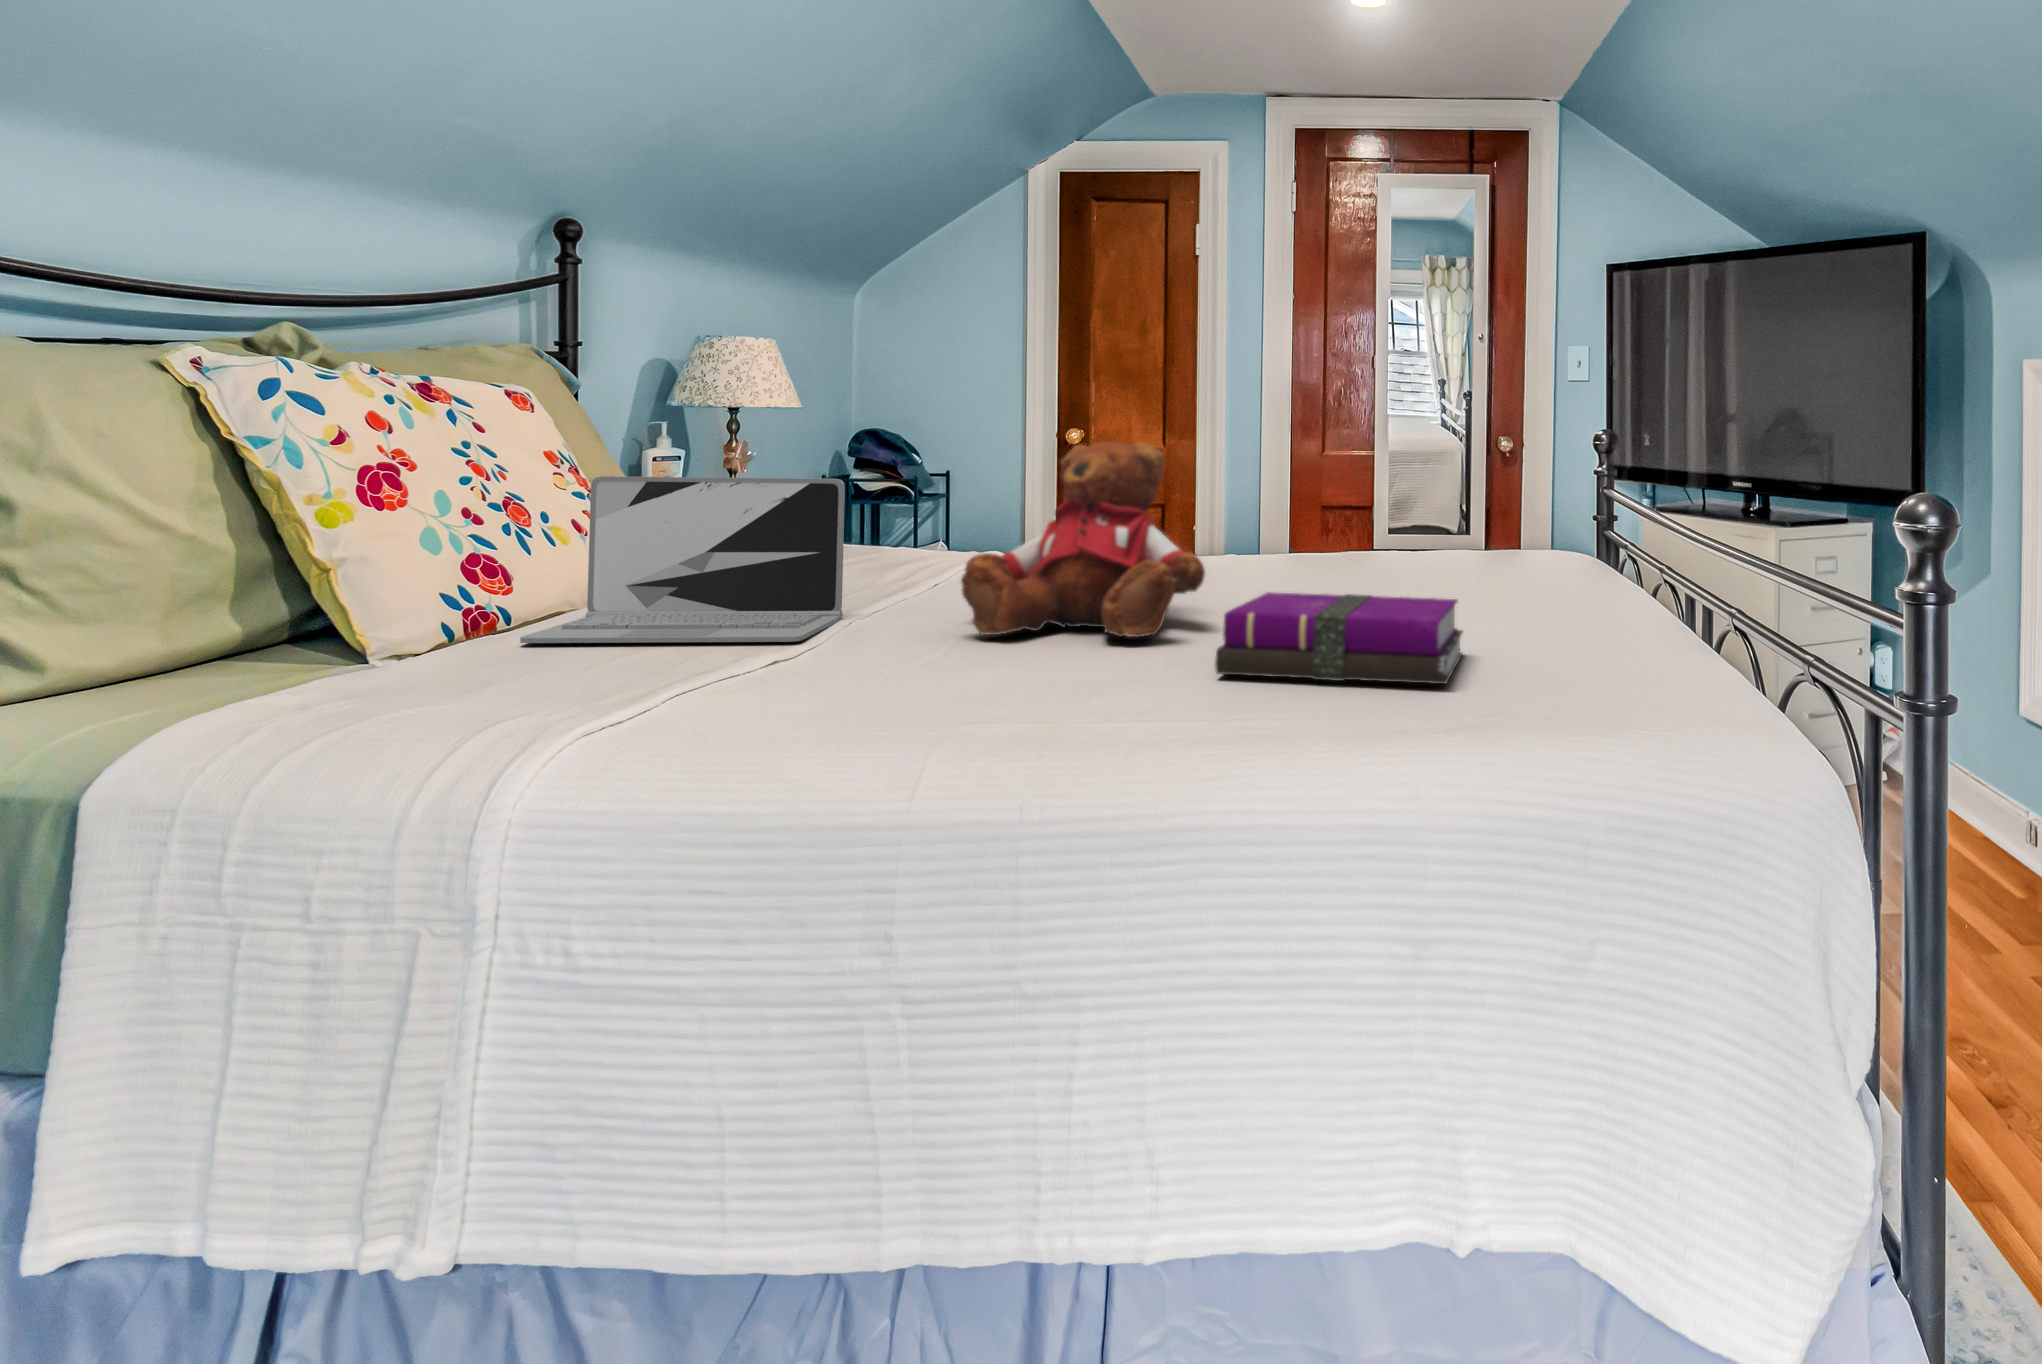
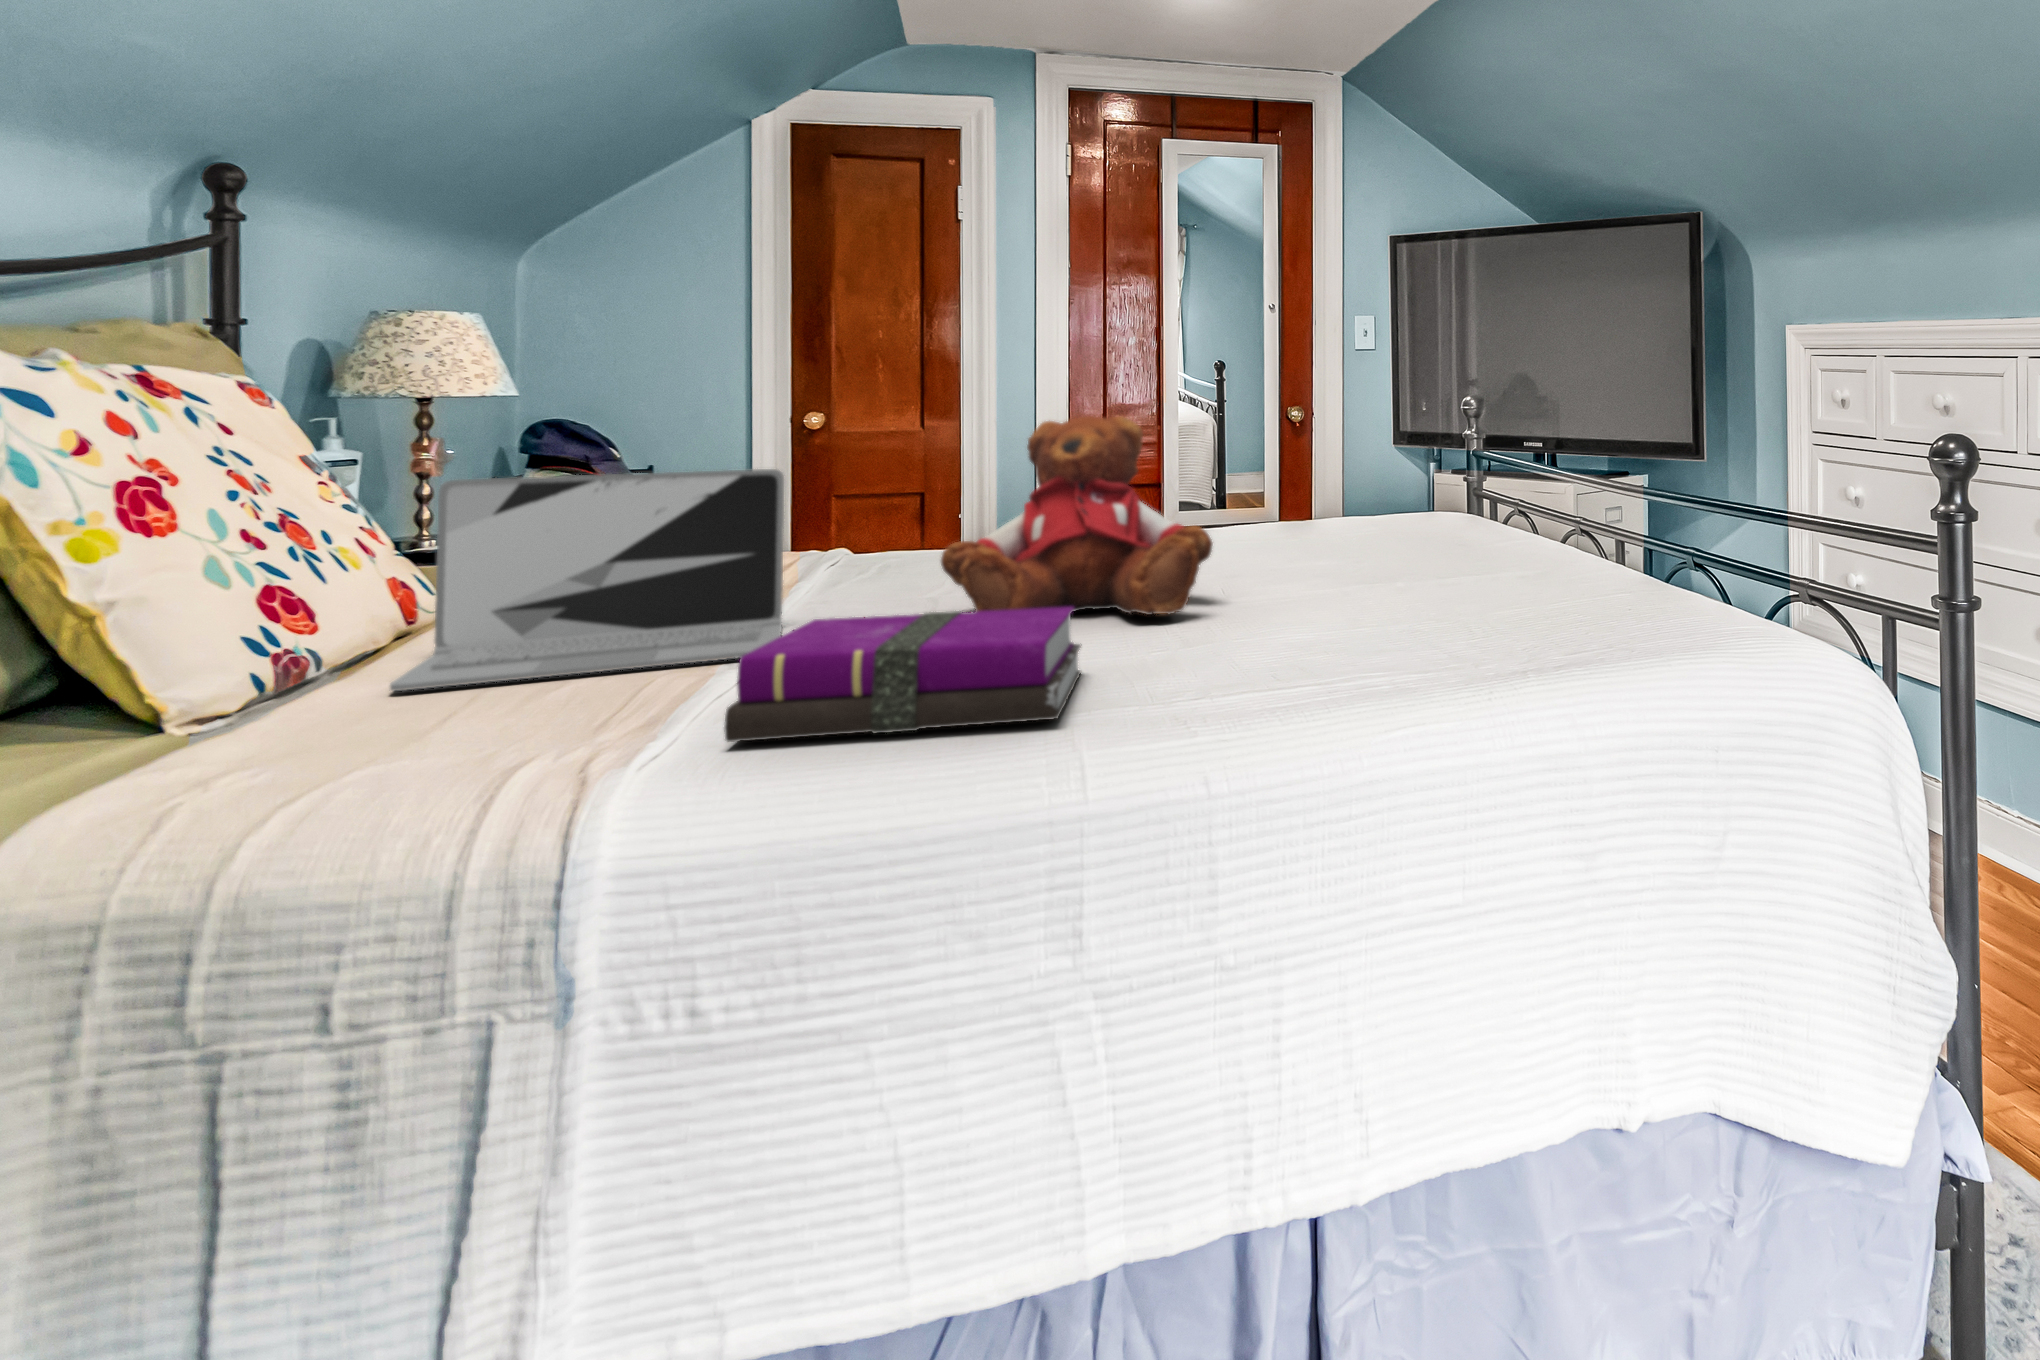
notebook: present [1215,592,1462,684] -> present [724,607,1081,742]

